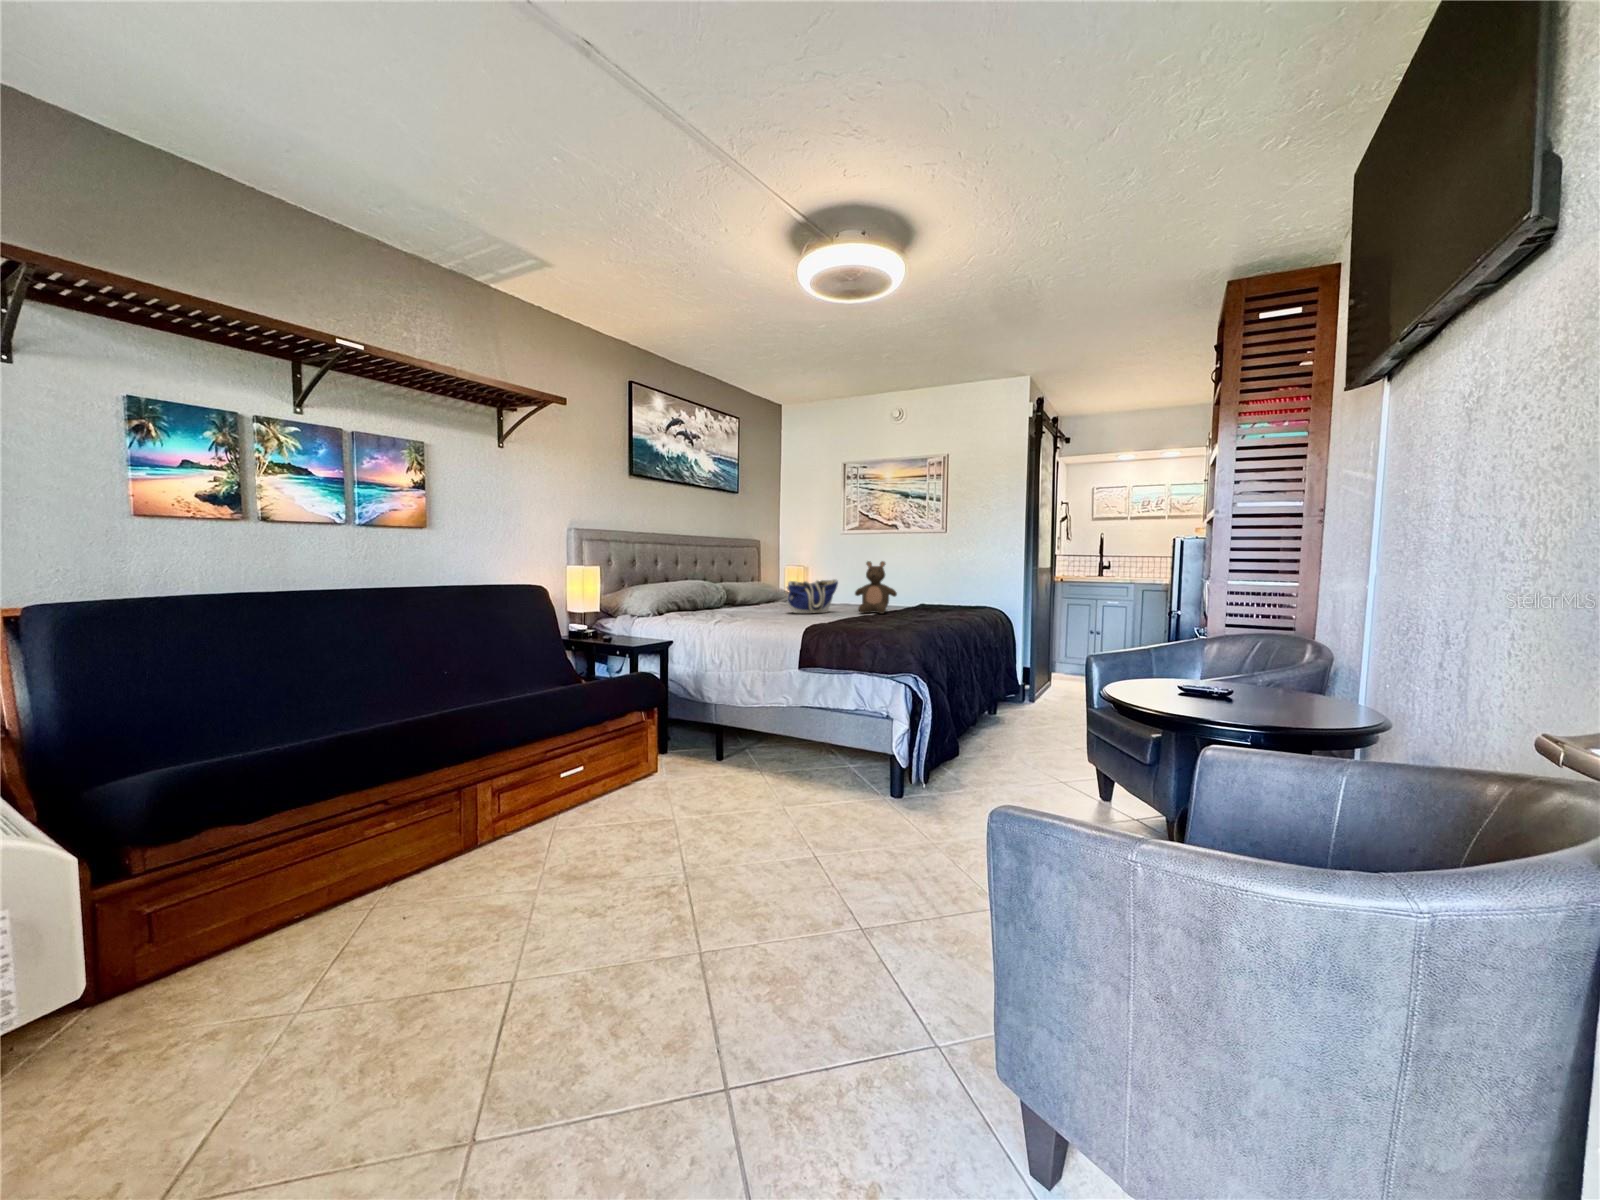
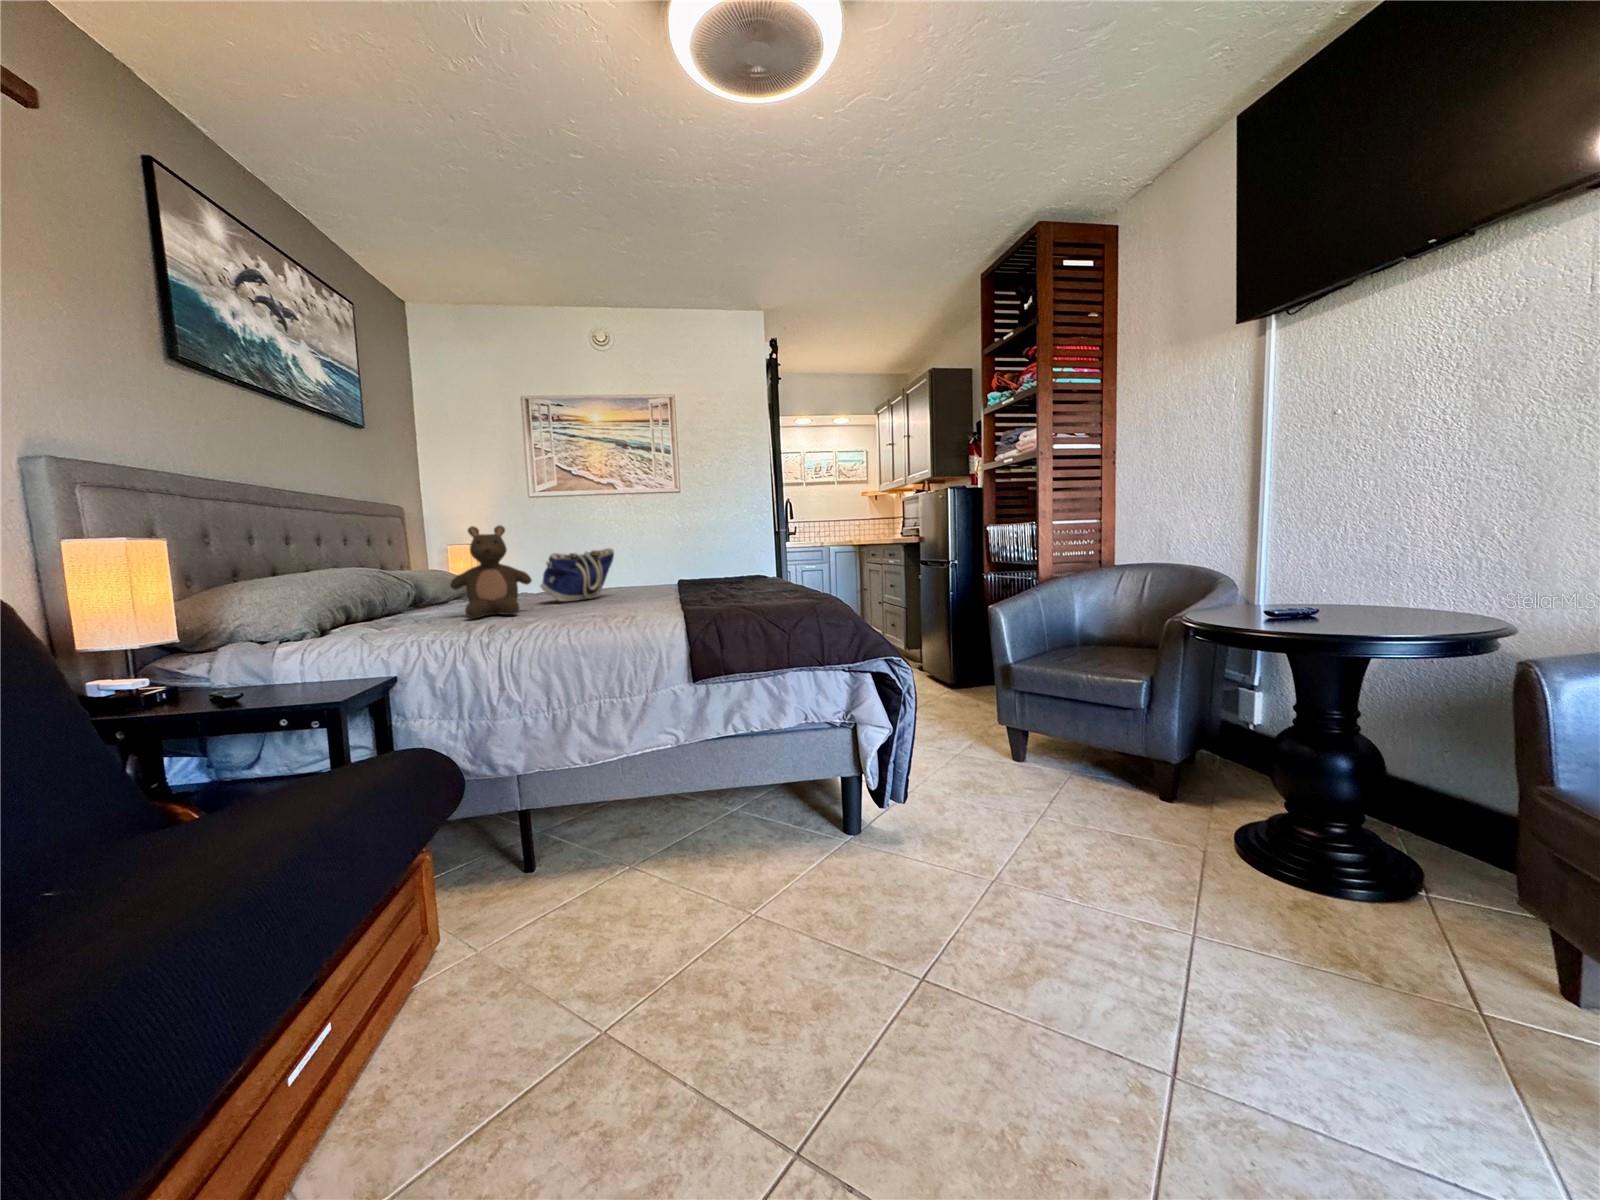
stuffed bear: present [855,561,897,614] -> present [450,525,532,618]

